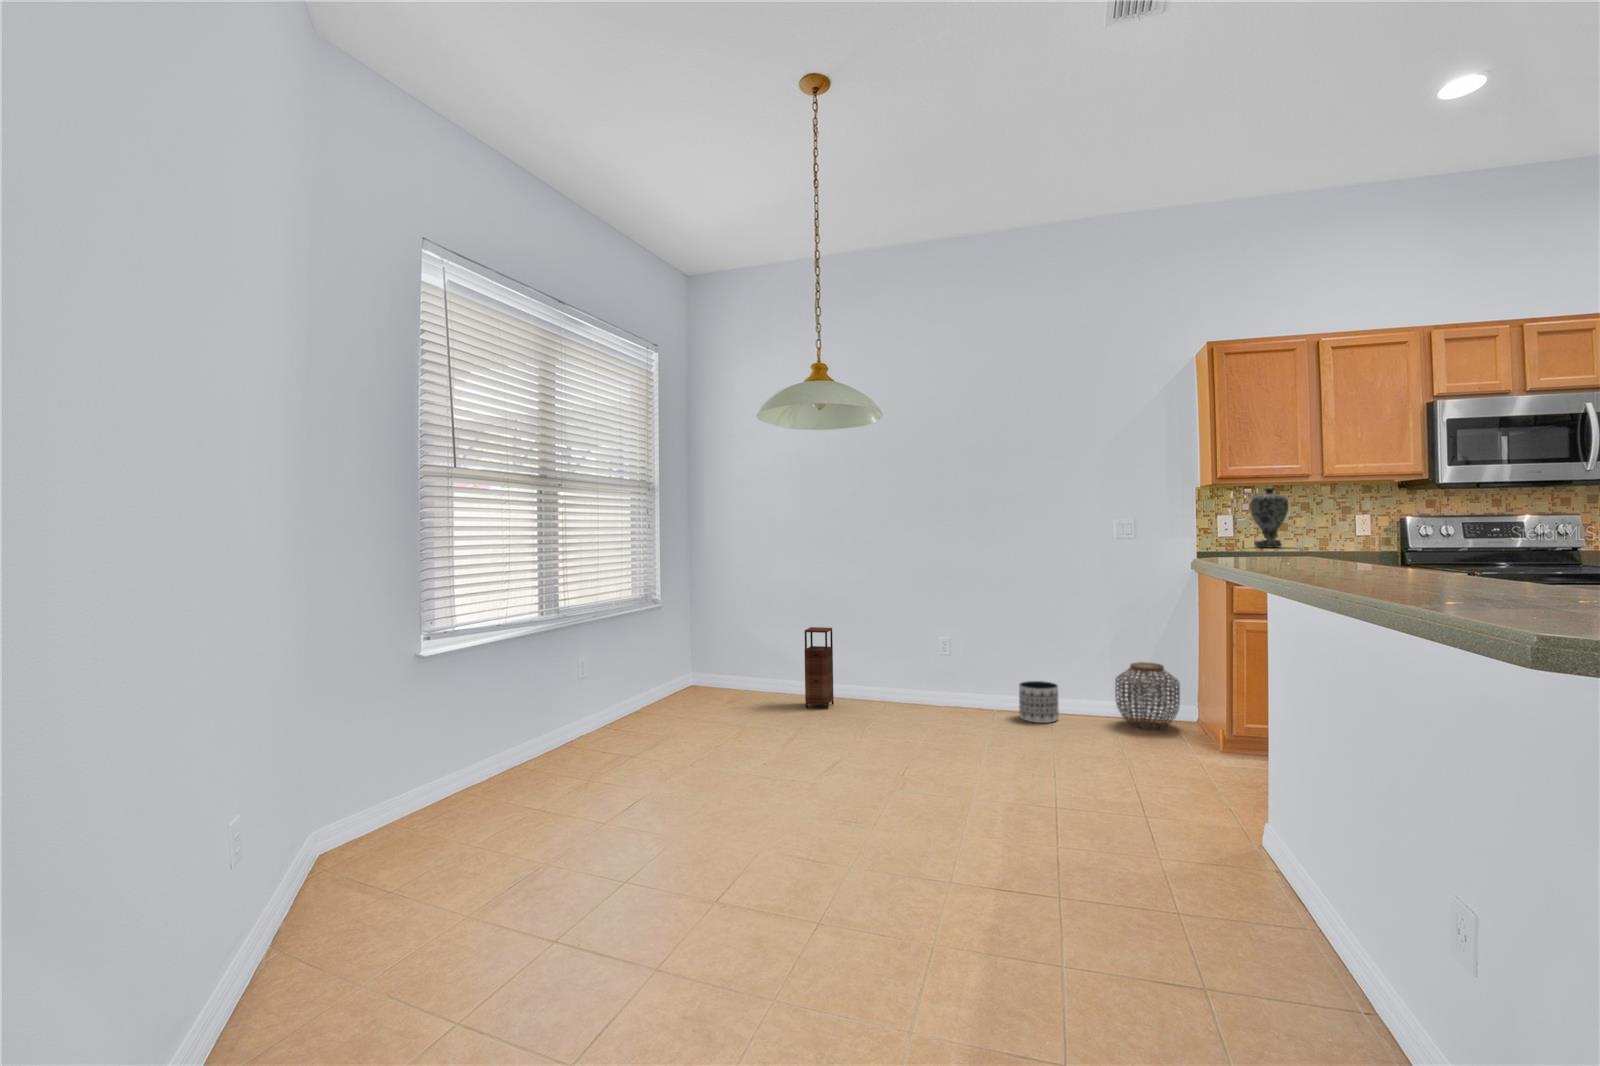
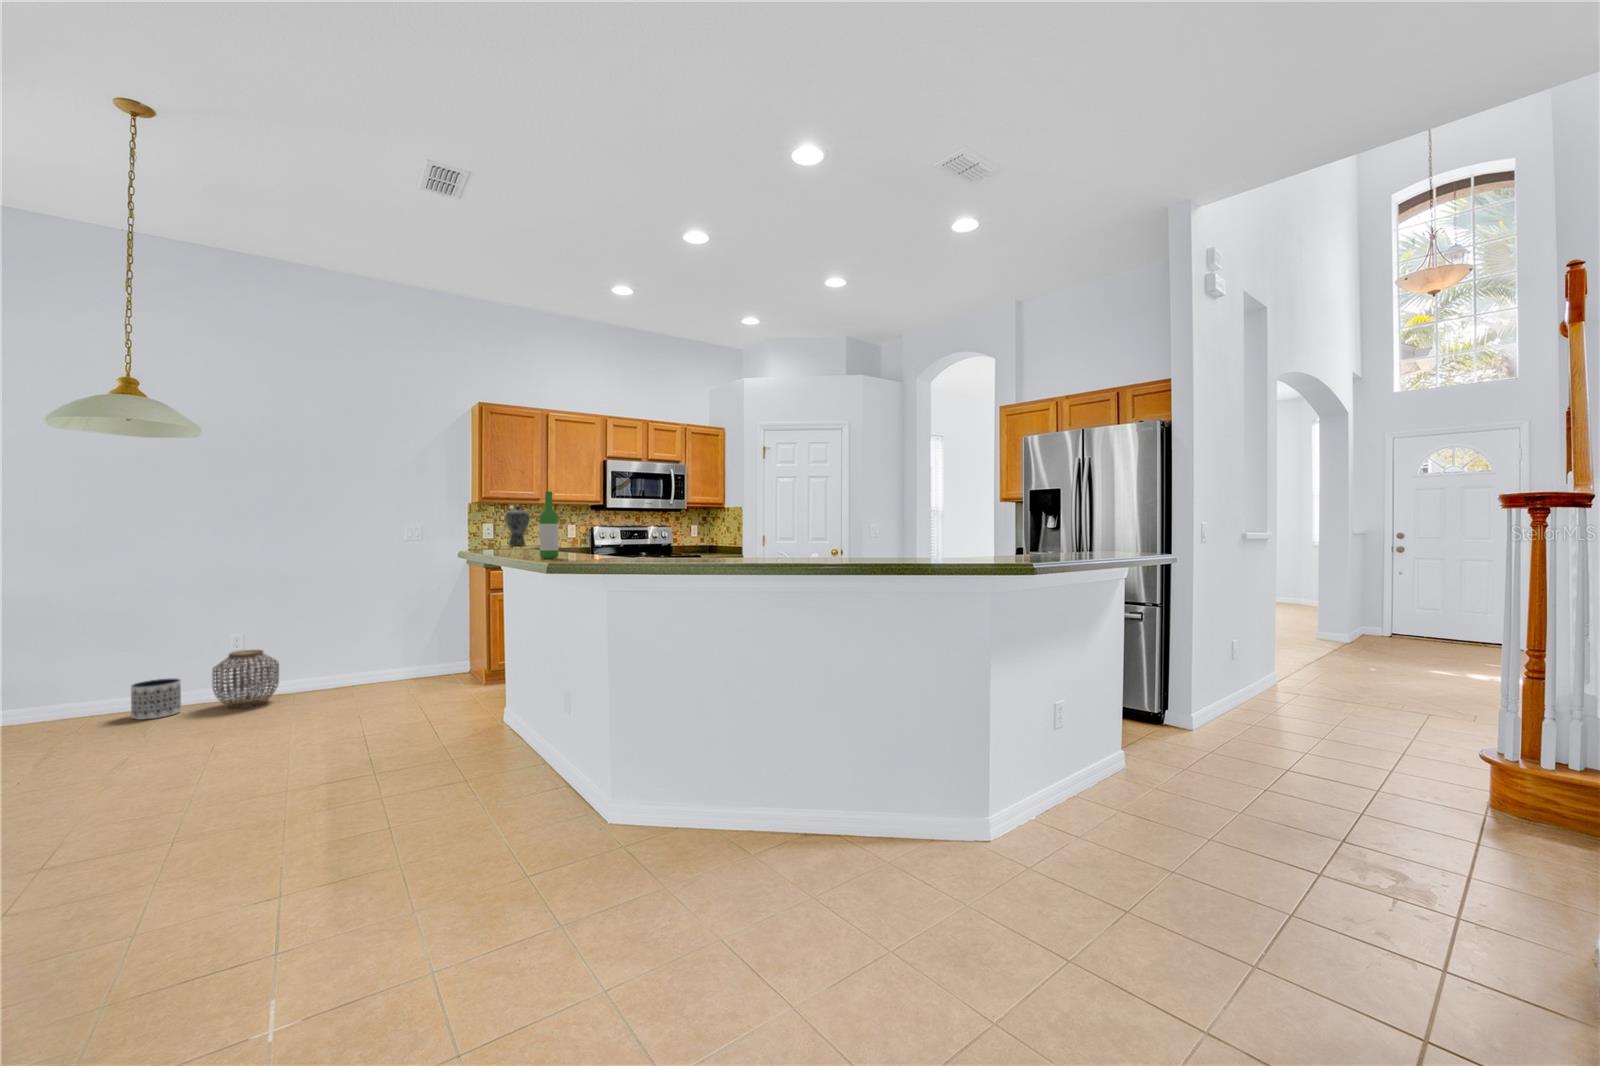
wine bottle: none [1296,461,1332,581] -> present [540,492,558,558]
storage cabinet: present [805,627,834,709] -> none [31,639,76,732]
woven basket: present [1115,662,1180,730] -> present [212,650,279,708]
planter: present [1019,681,1059,723] -> present [131,678,181,720]

